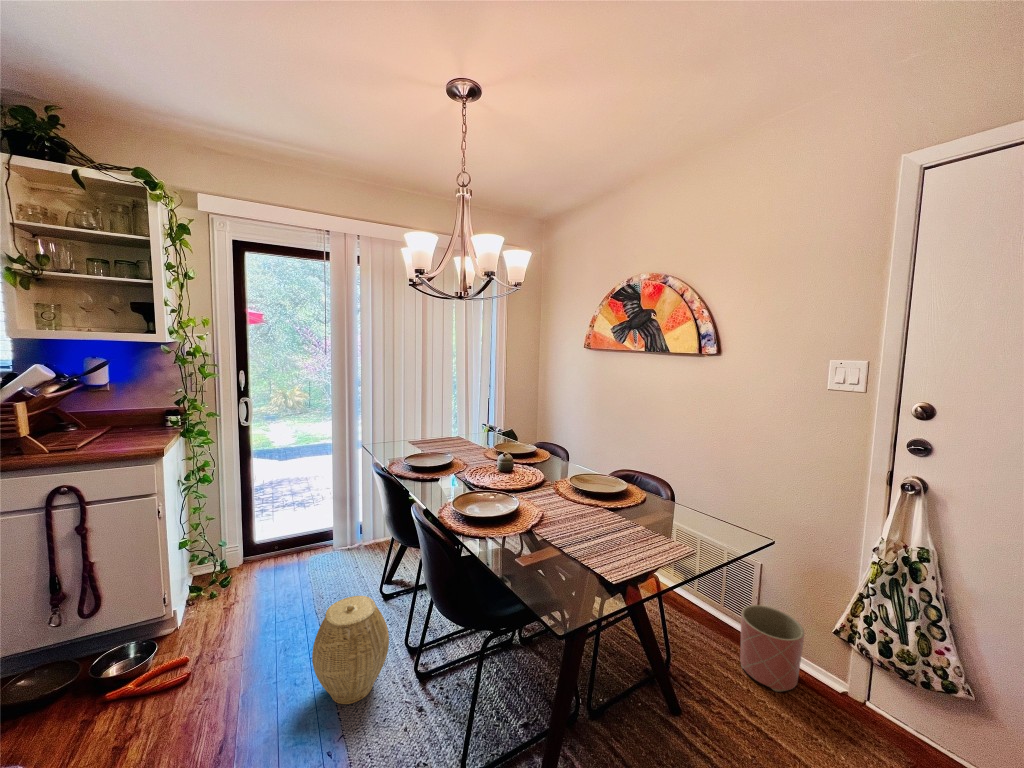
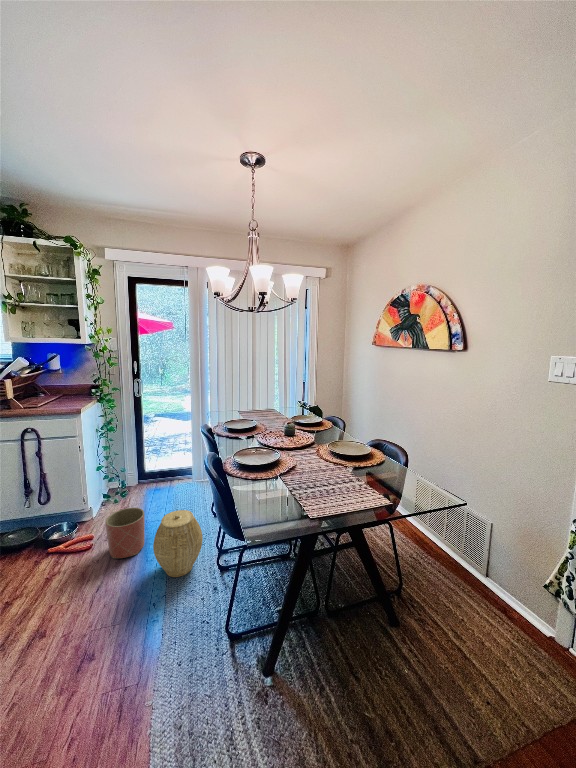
planter: present [740,605,805,692] -> present [106,508,145,558]

